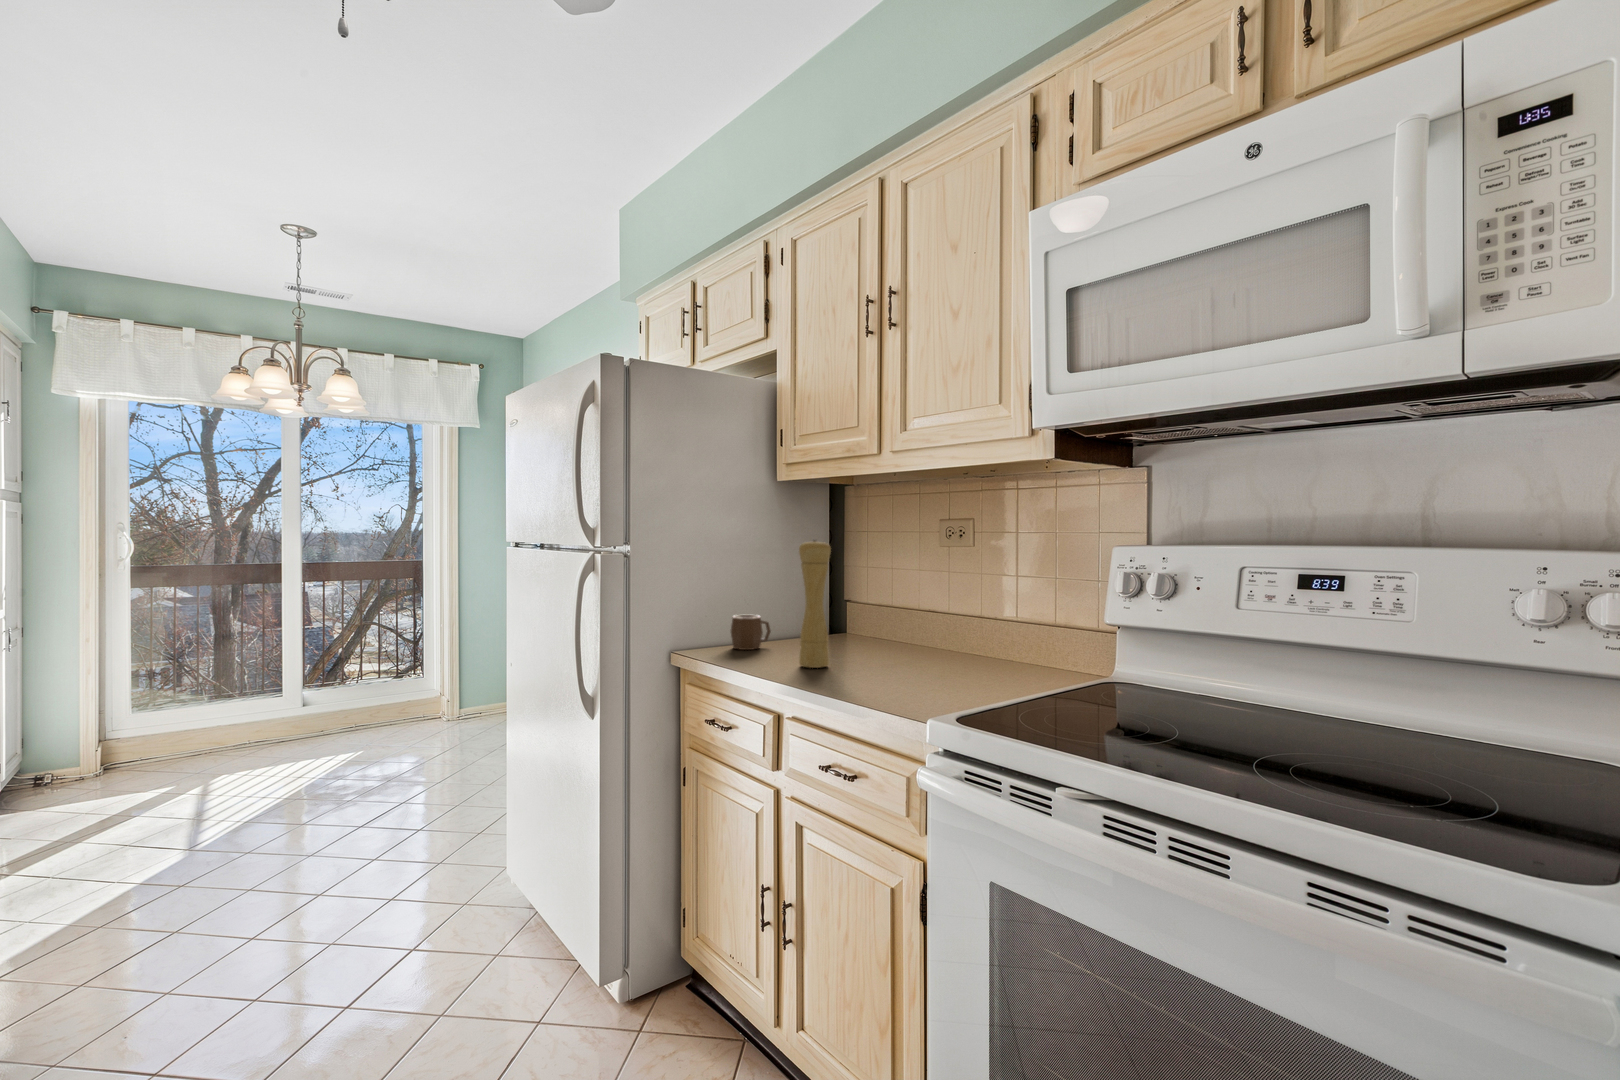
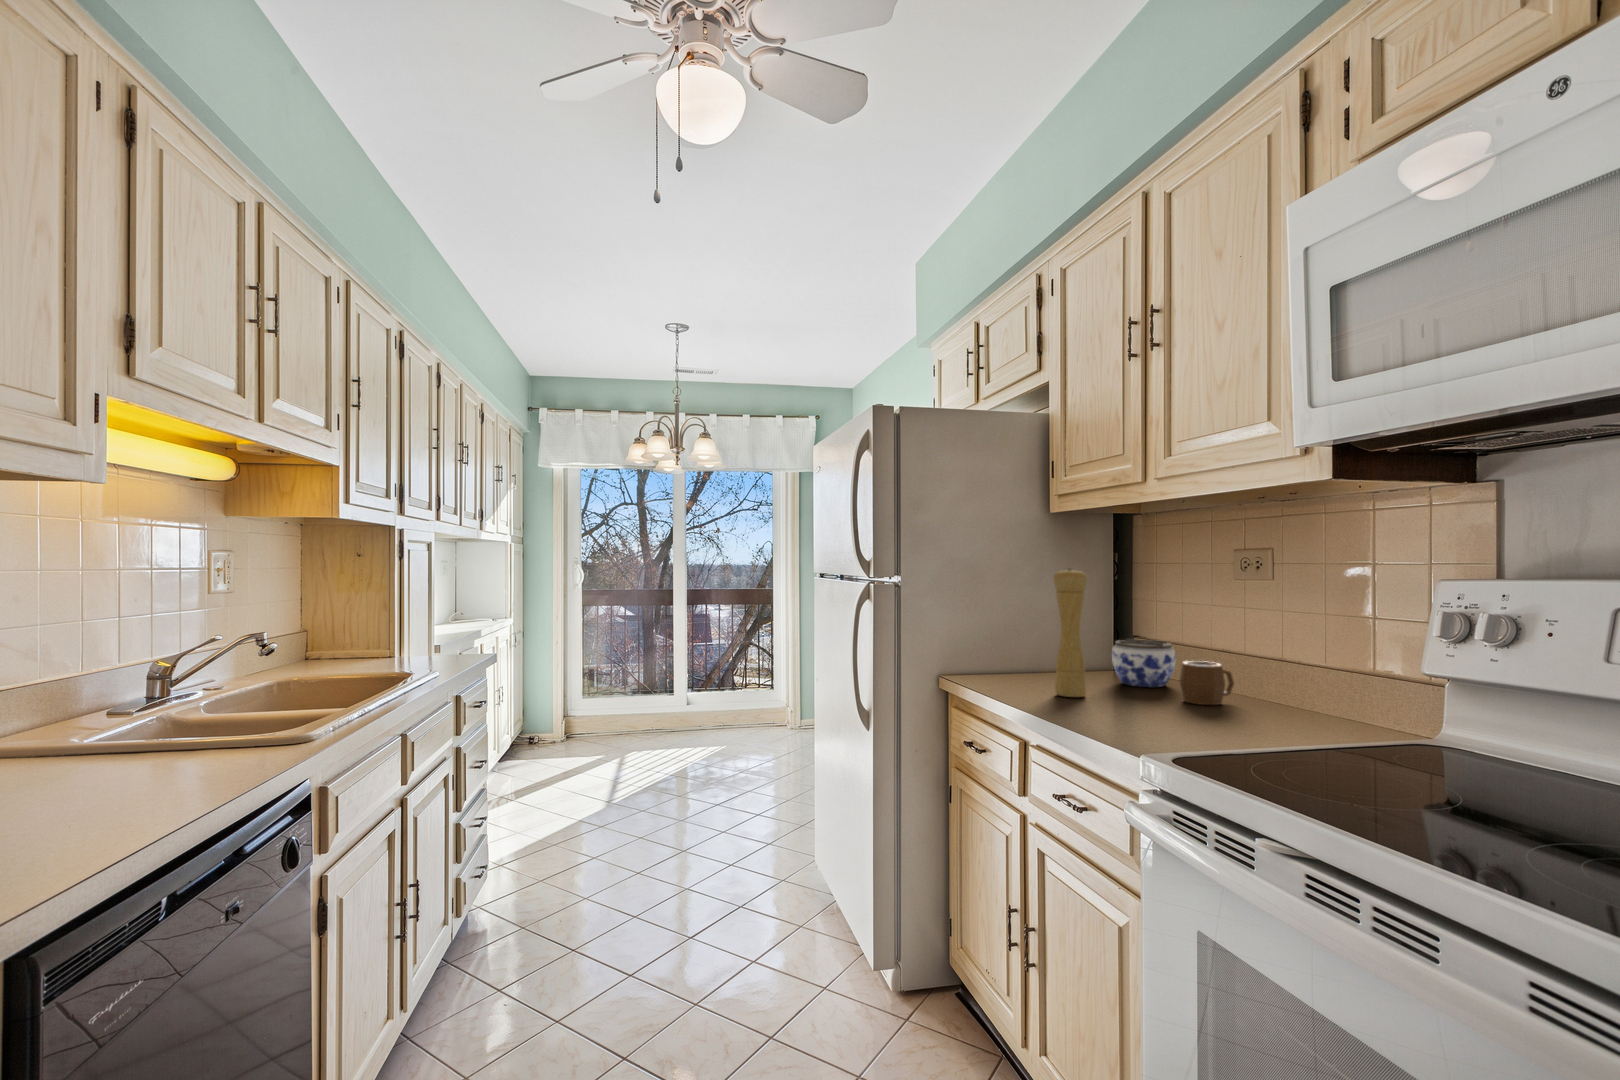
jar: none [842,607,898,652] -> present [1112,639,1176,687]
mug: present [731,615,771,650] -> present [1180,661,1234,705]

